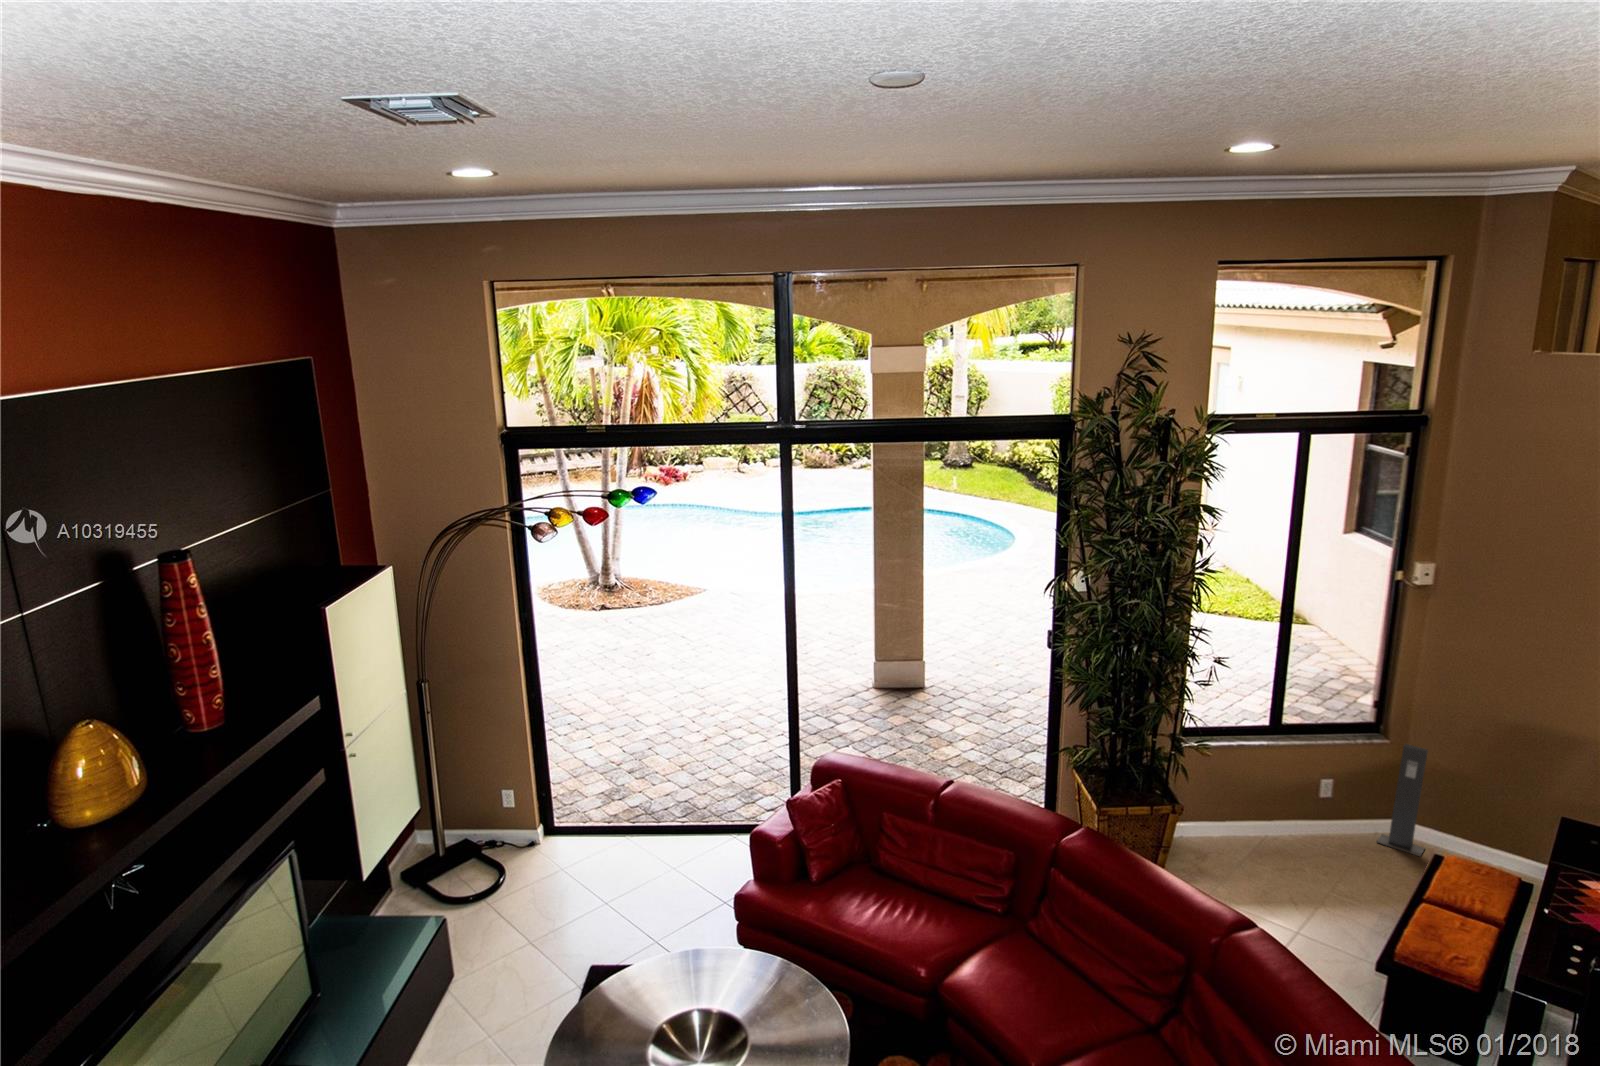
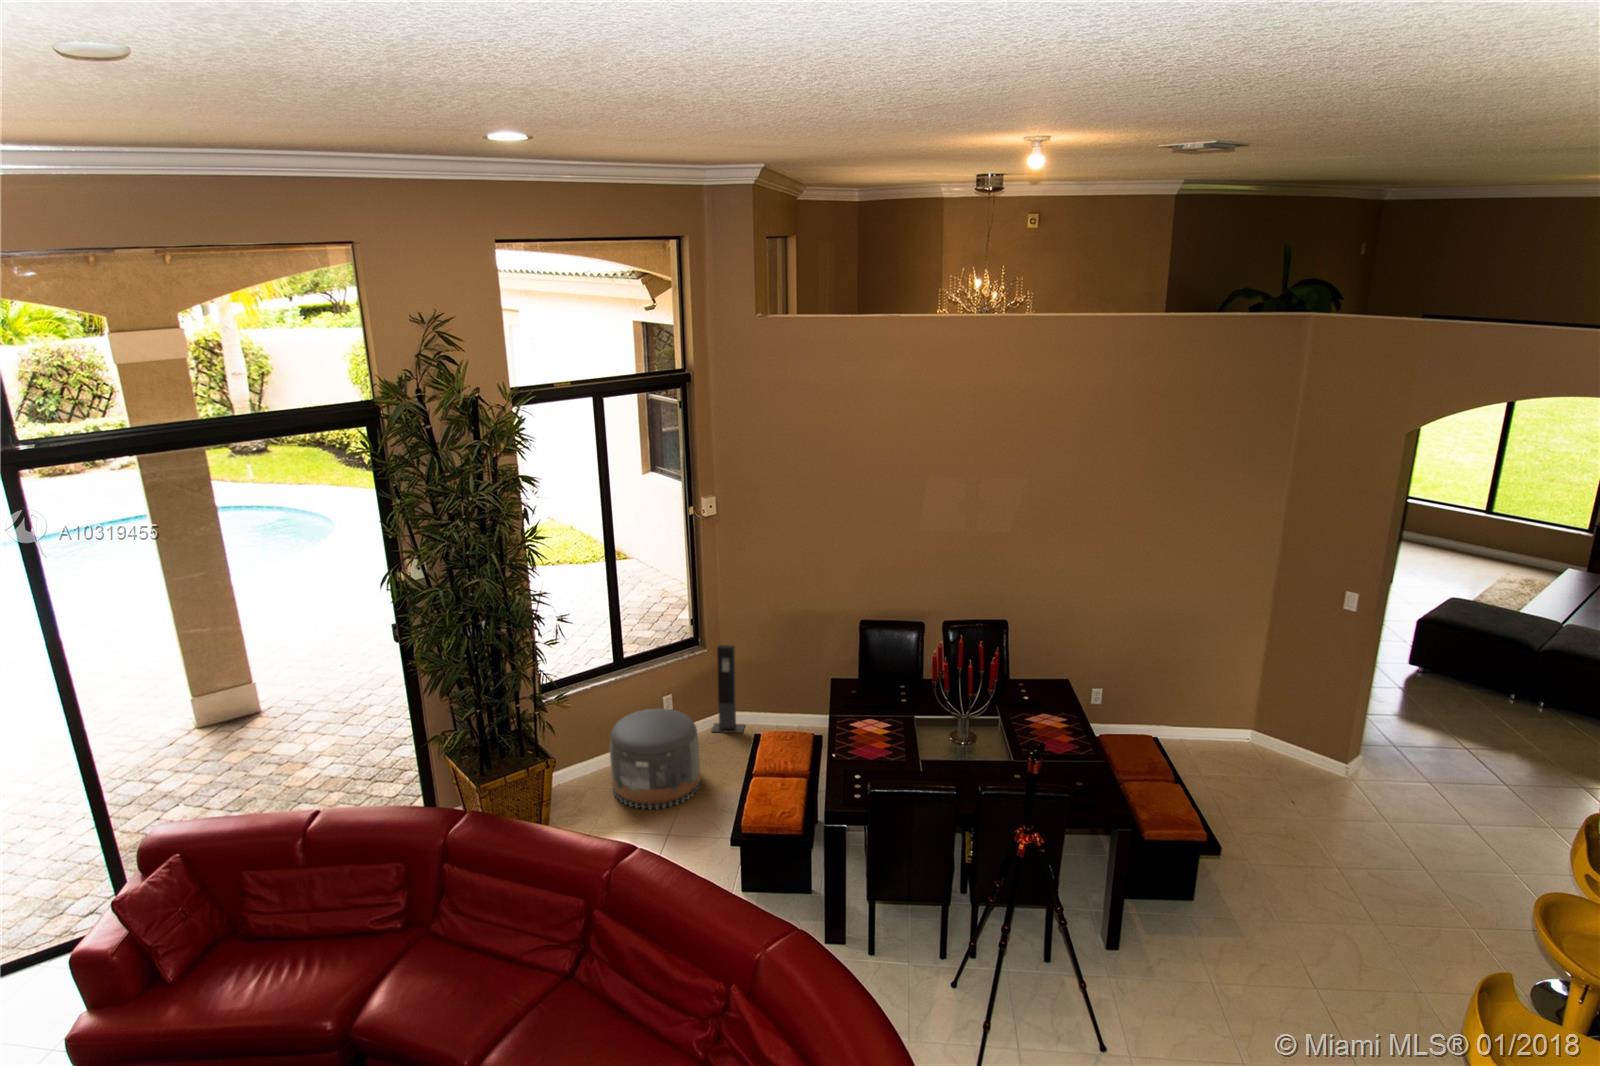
pouf: none [1243,789,1362,910] -> present [610,708,700,810]

